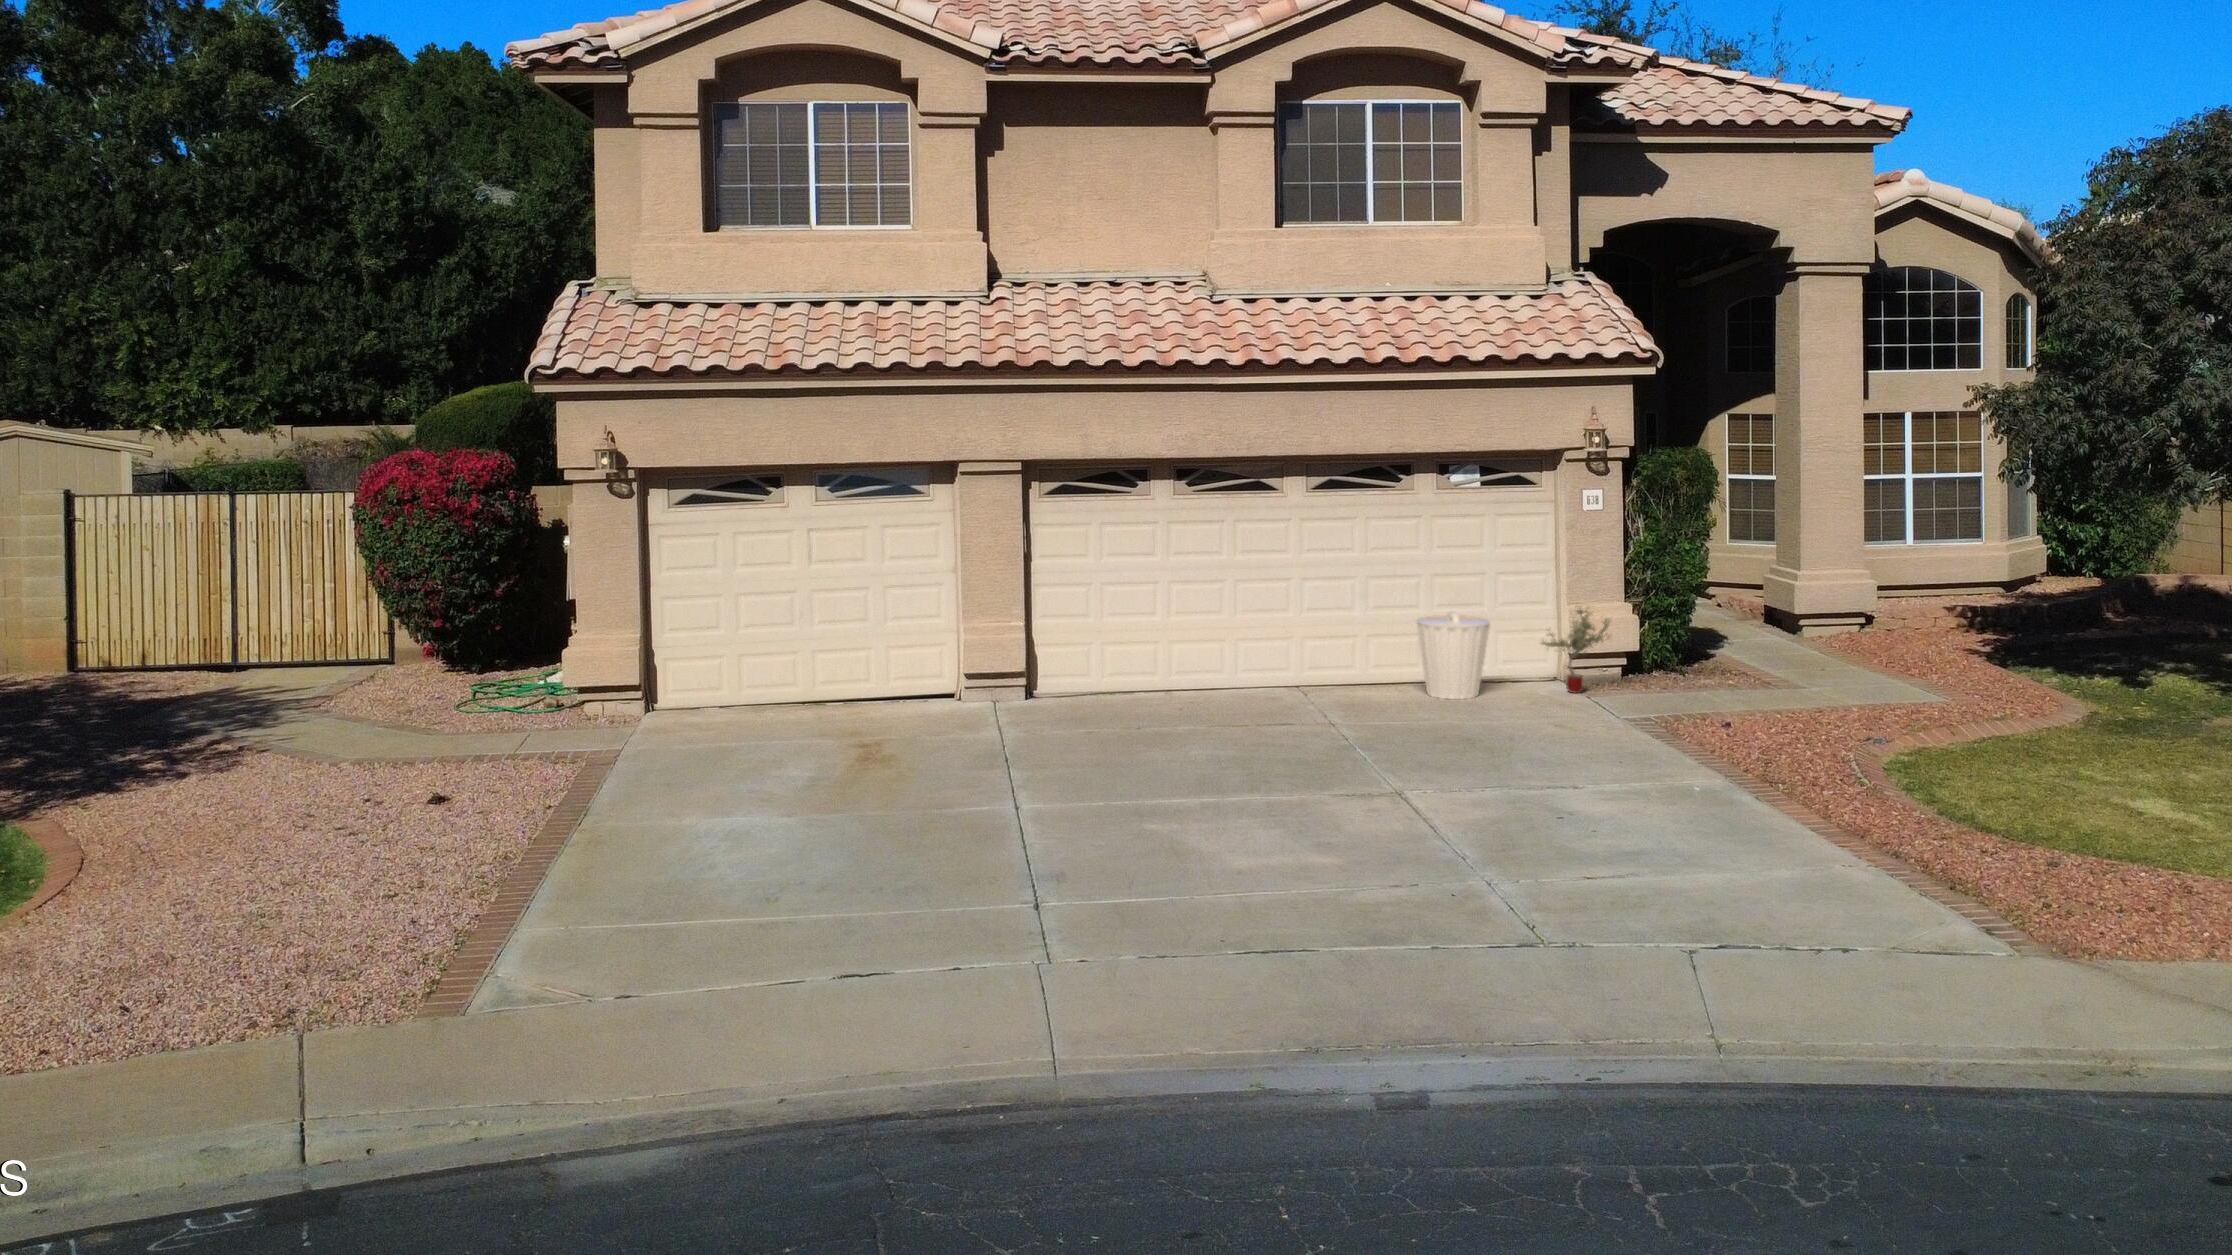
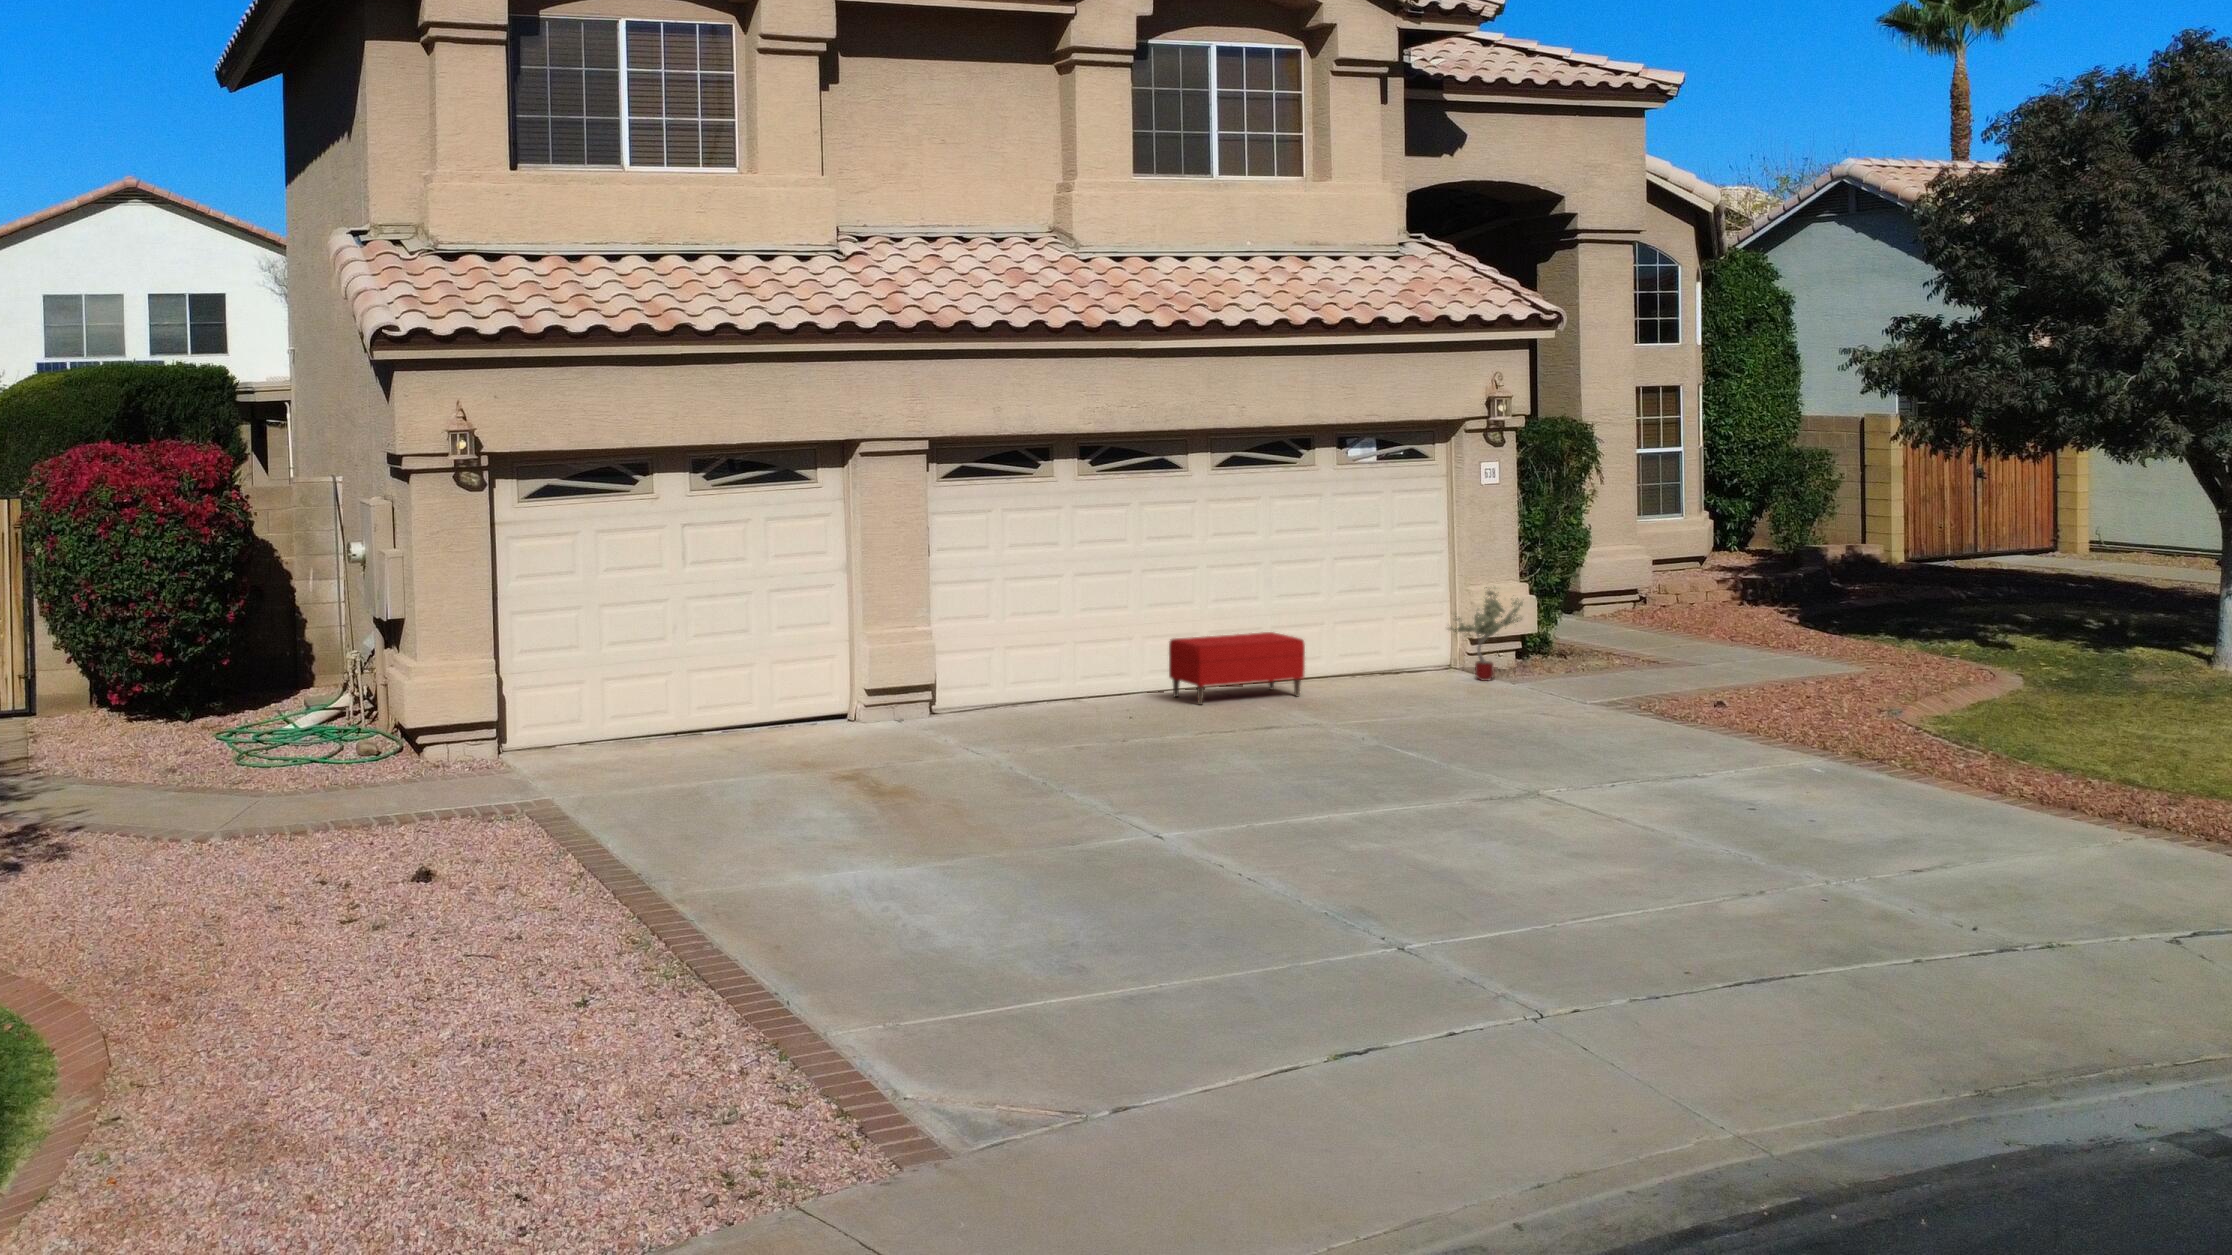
trash can: present [1417,612,1490,699] -> none [1329,597,1411,692]
bench: none [1258,639,1377,703] -> present [1169,632,1305,705]

